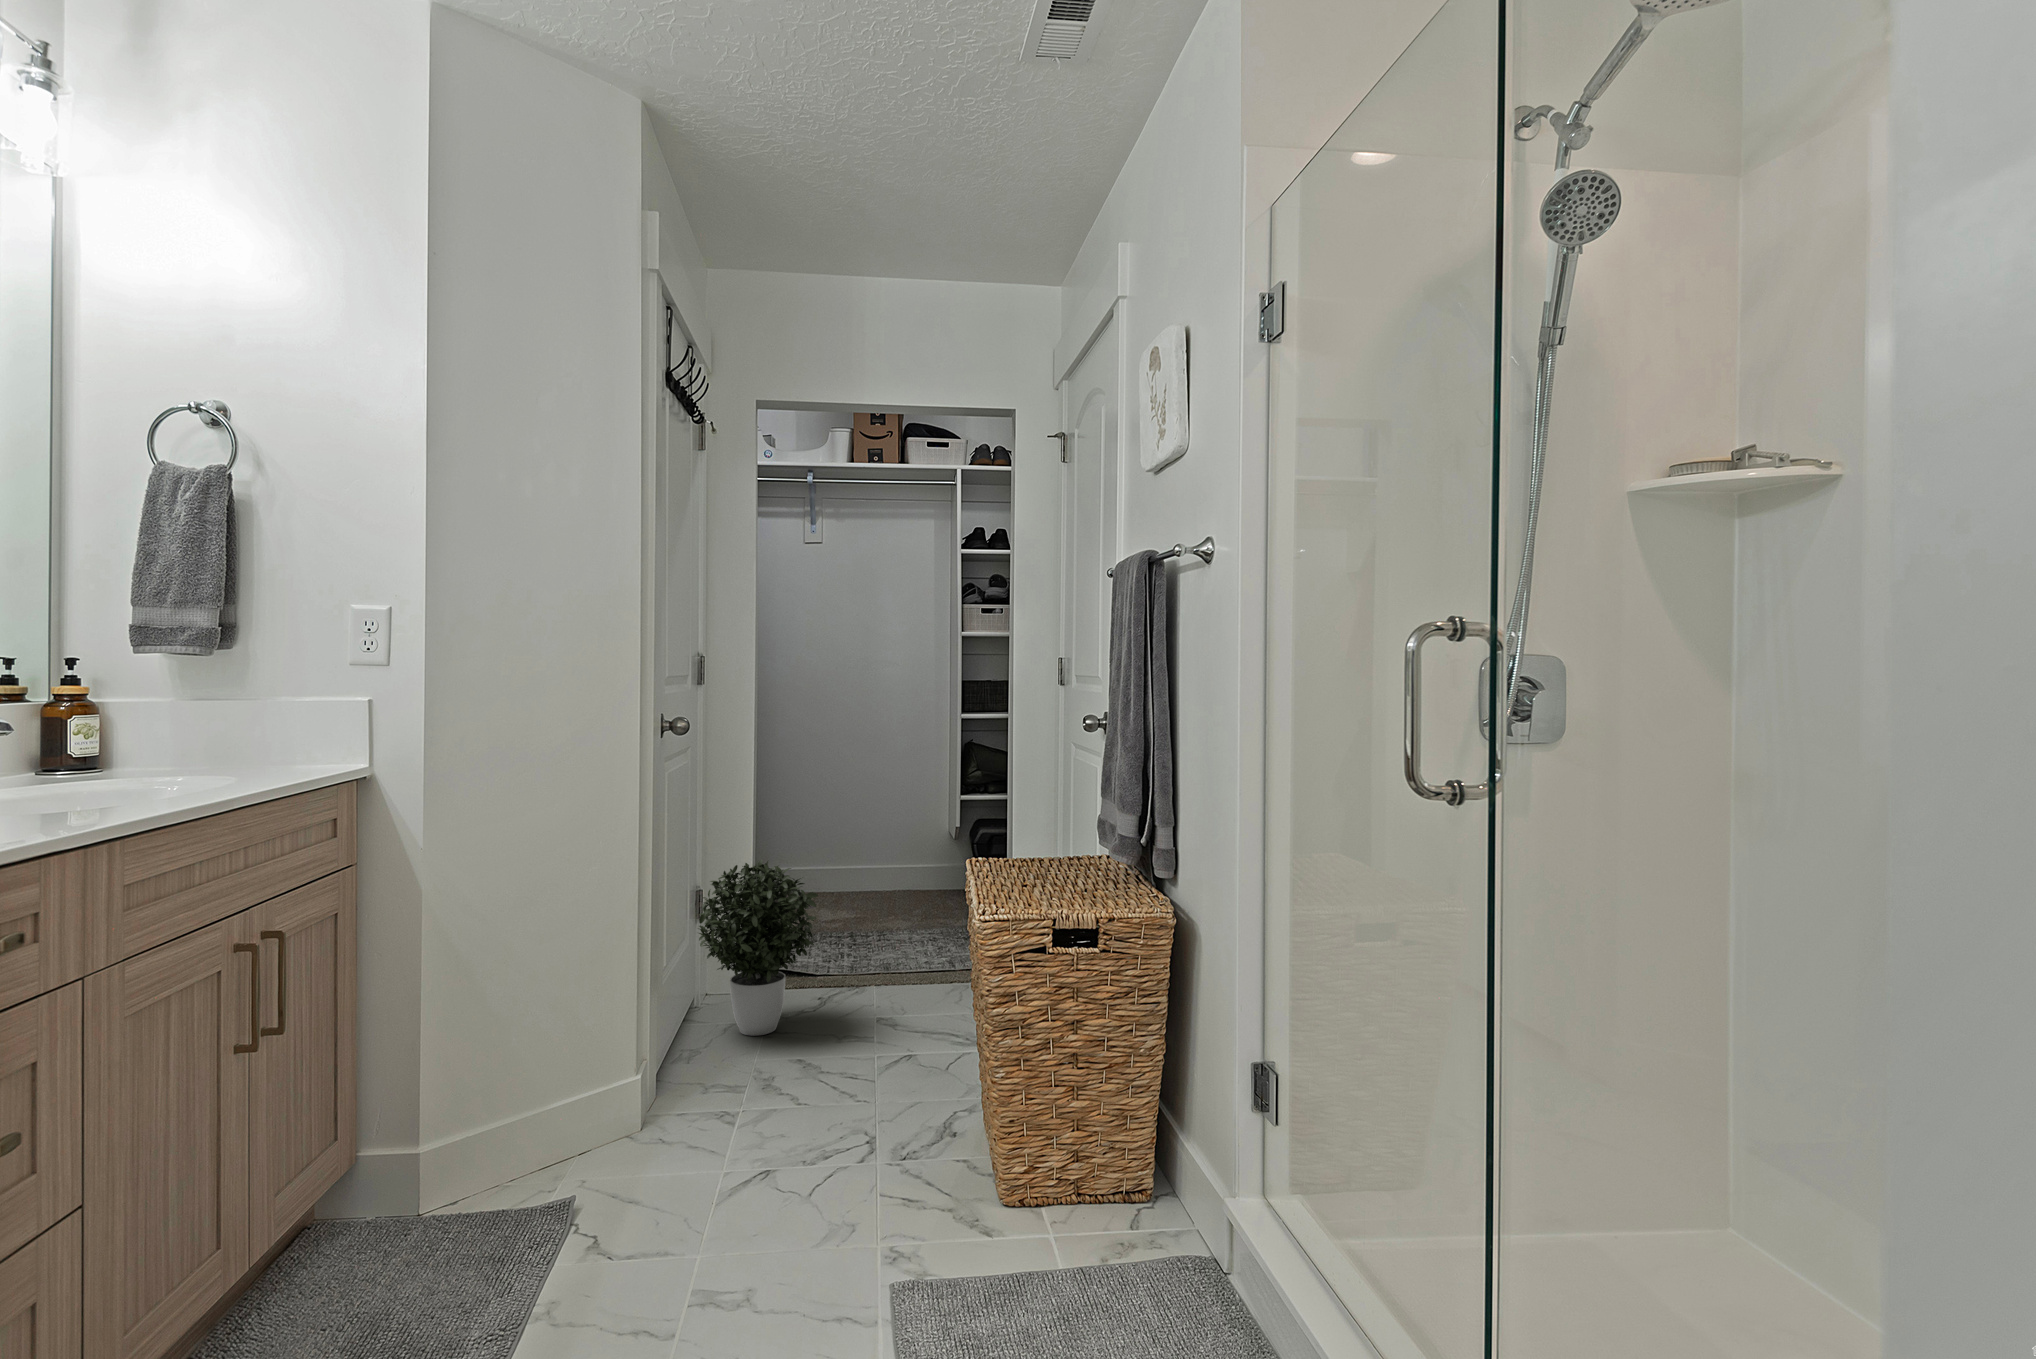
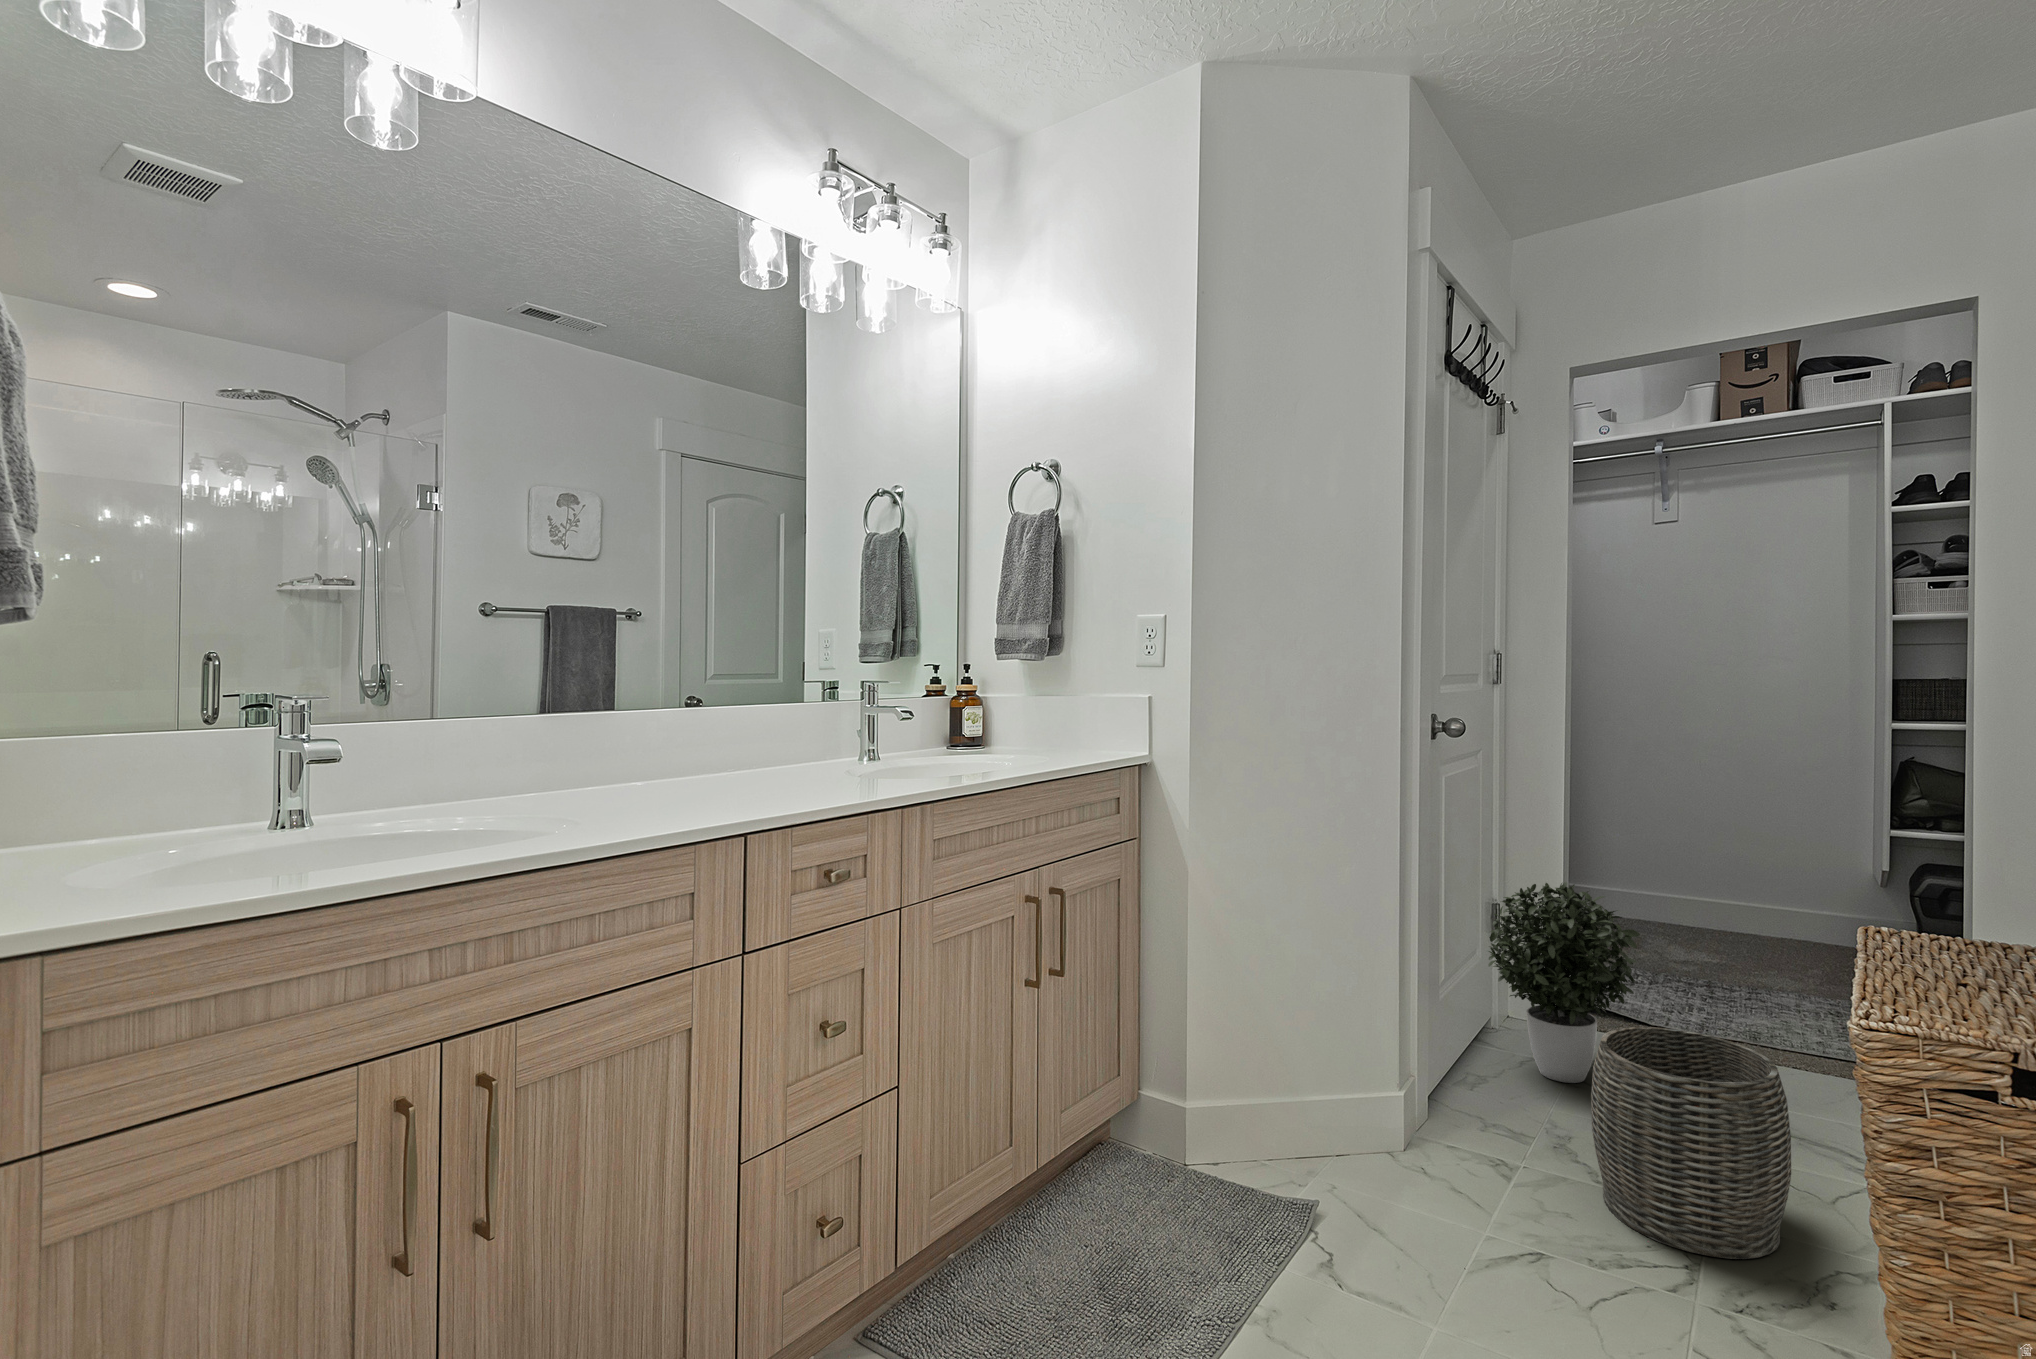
woven basket: none [797,962,926,1130] -> present [1591,1027,1791,1259]

